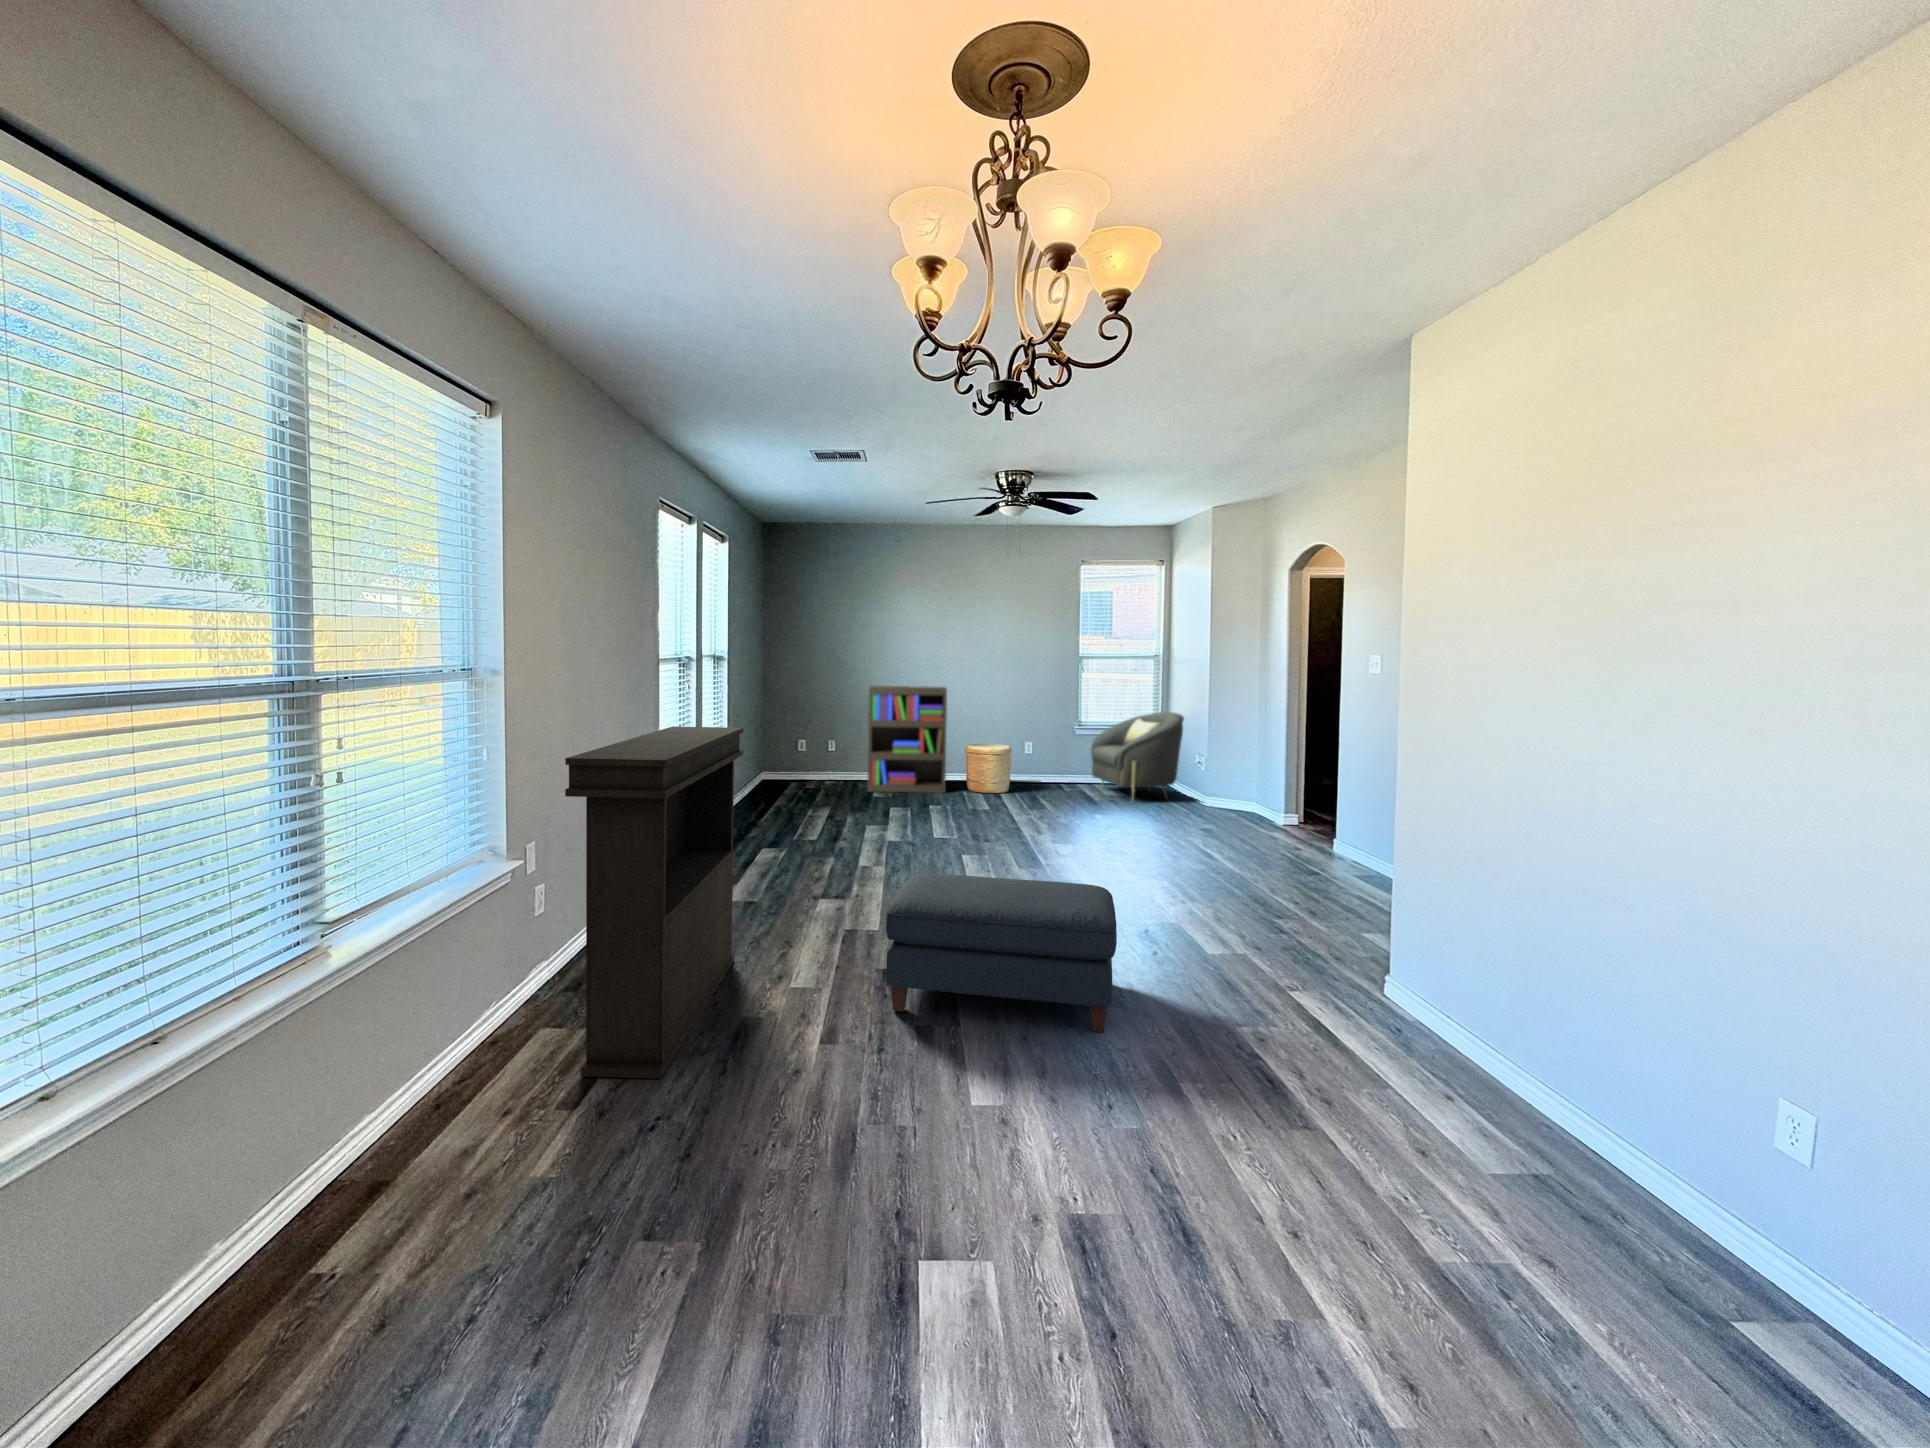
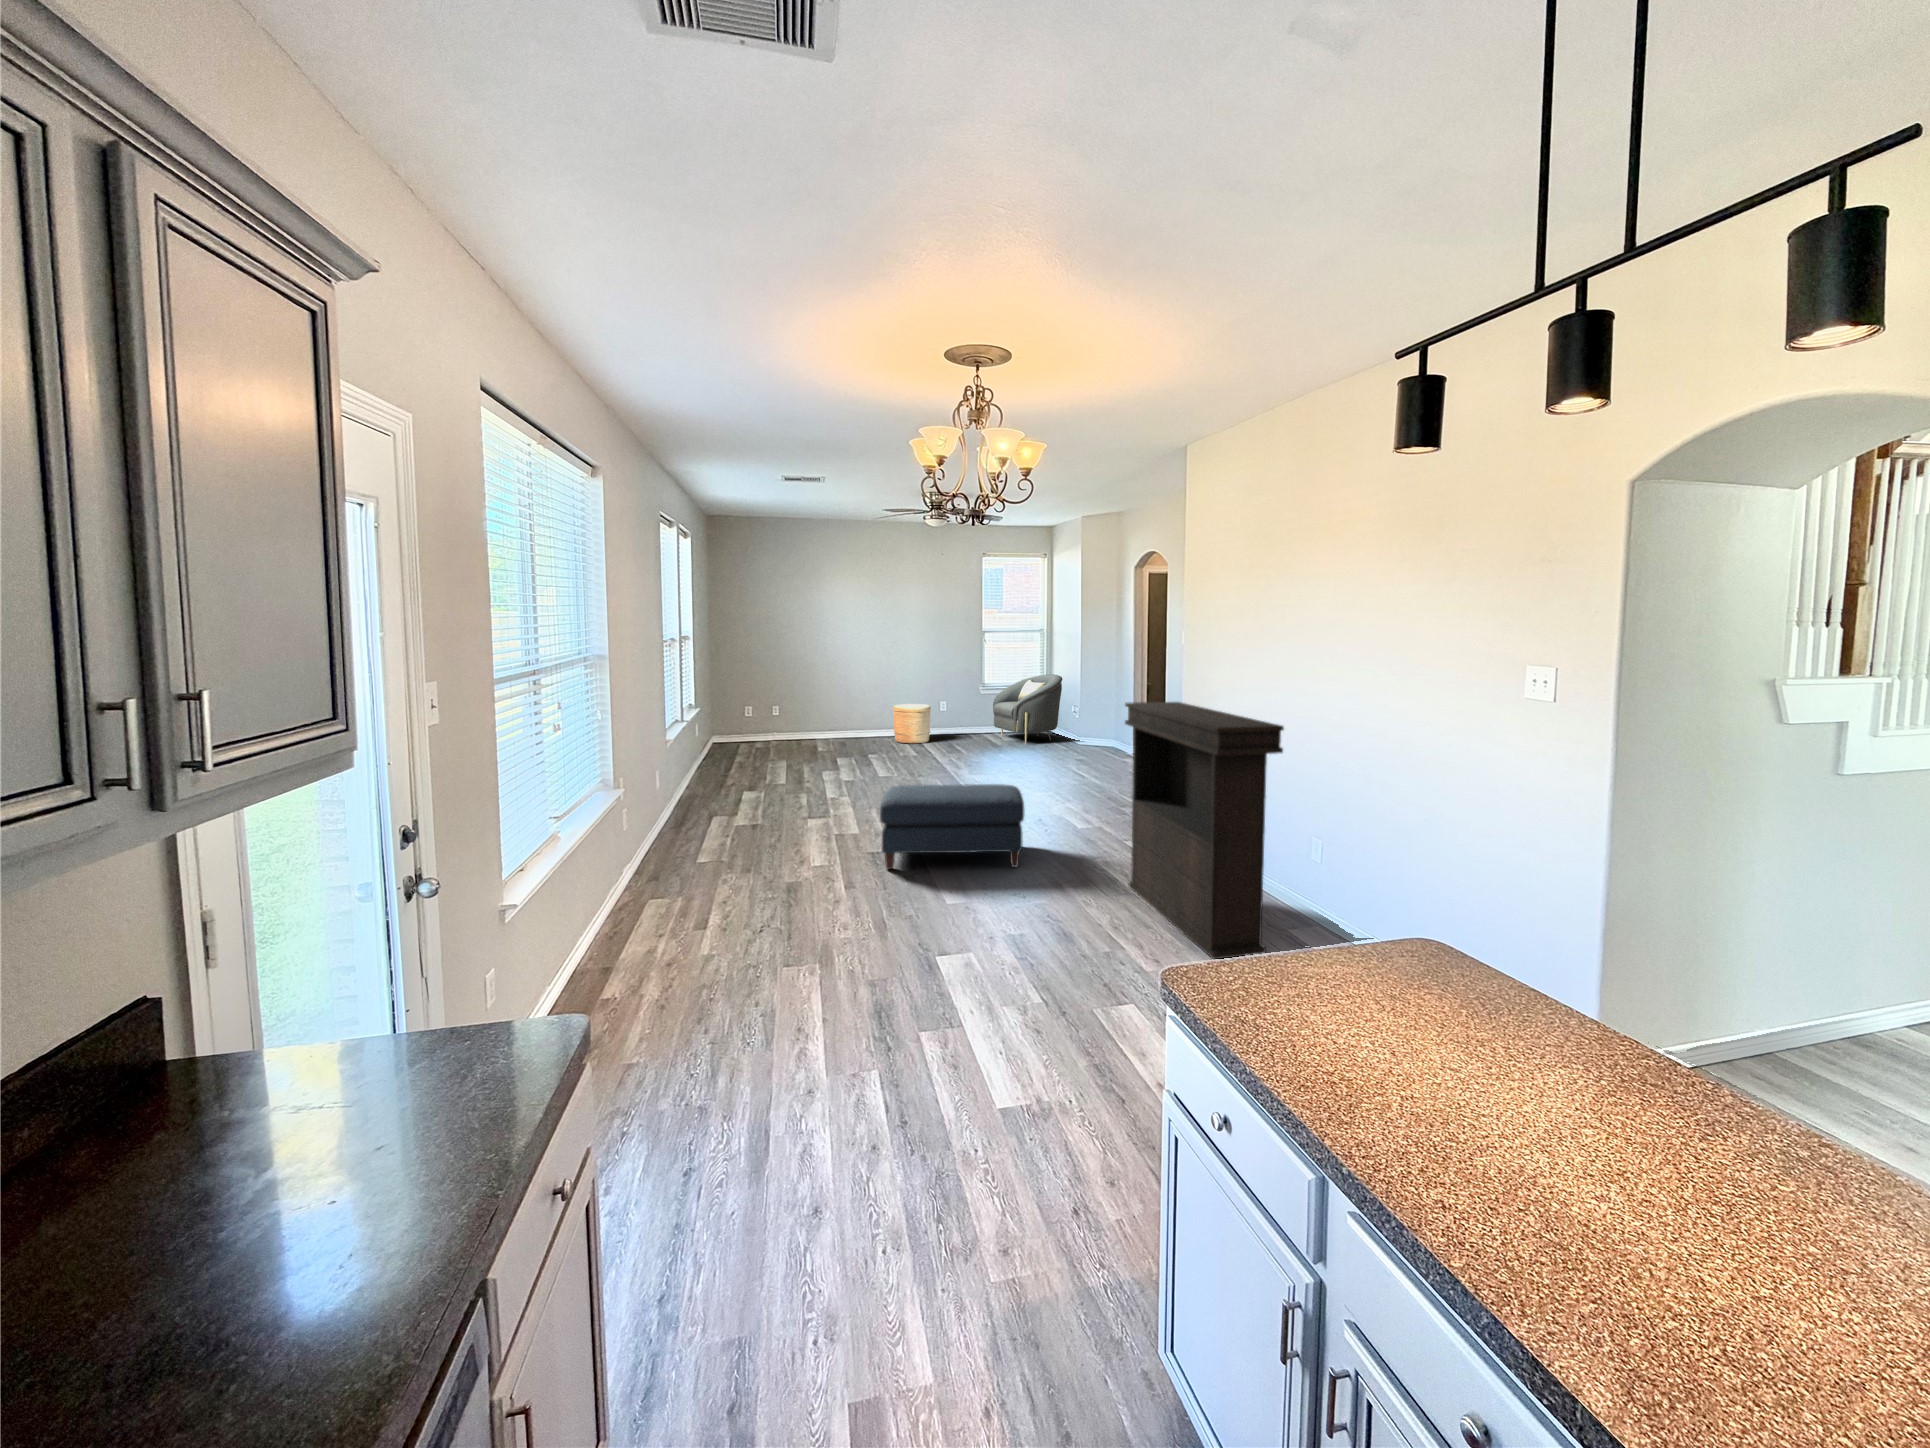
bookshelf: present [867,686,947,793] -> none [811,658,878,747]
console table: present [565,726,743,1079] -> present [1125,702,1284,959]

